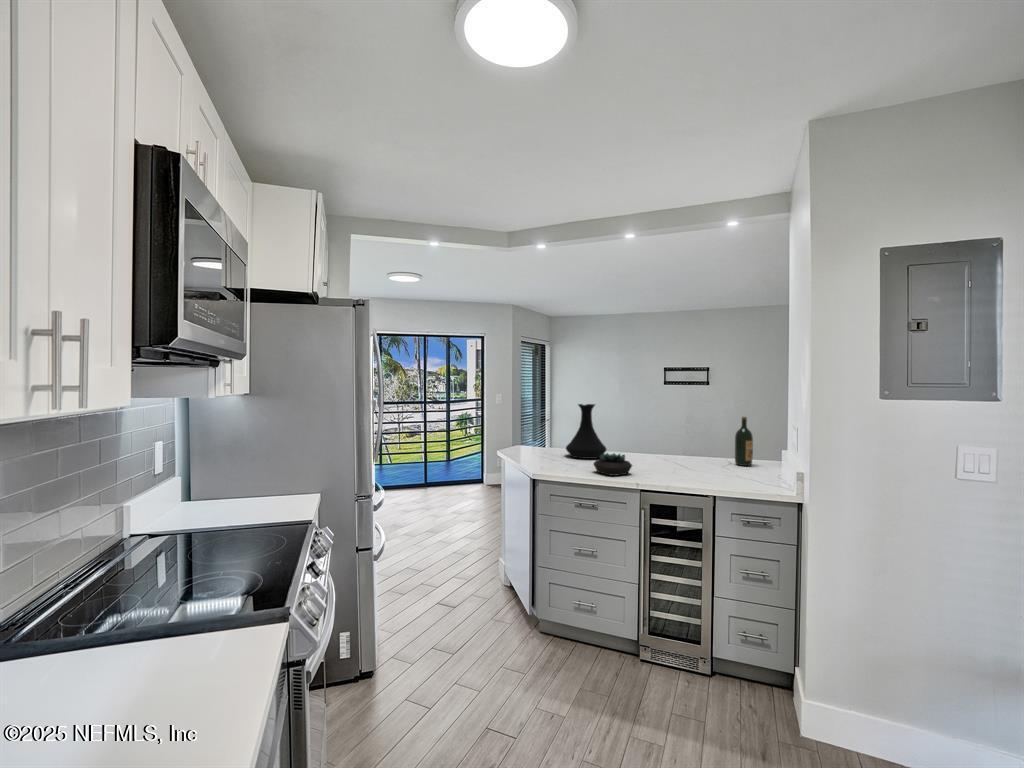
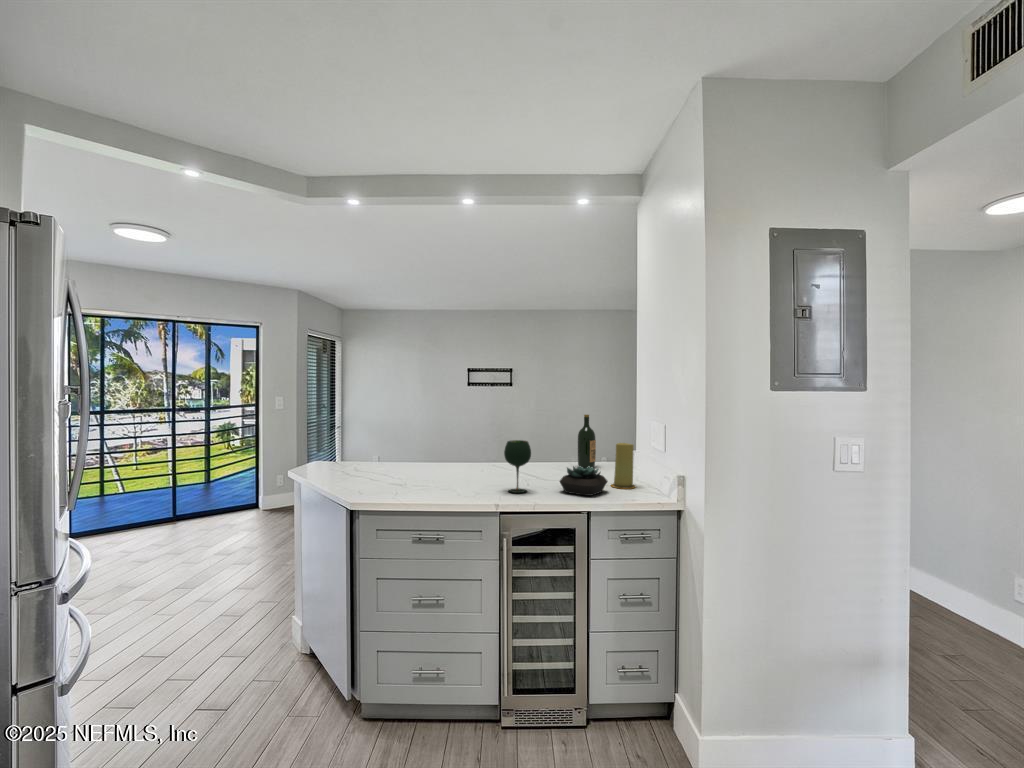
vase: present [566,404,606,459] -> none [386,405,438,474]
wine glass: none [650,436,672,478] -> present [504,440,531,493]
candle: none [750,443,774,484] -> present [611,443,636,489]
succulent plant: present [594,453,632,476] -> present [560,466,607,496]

